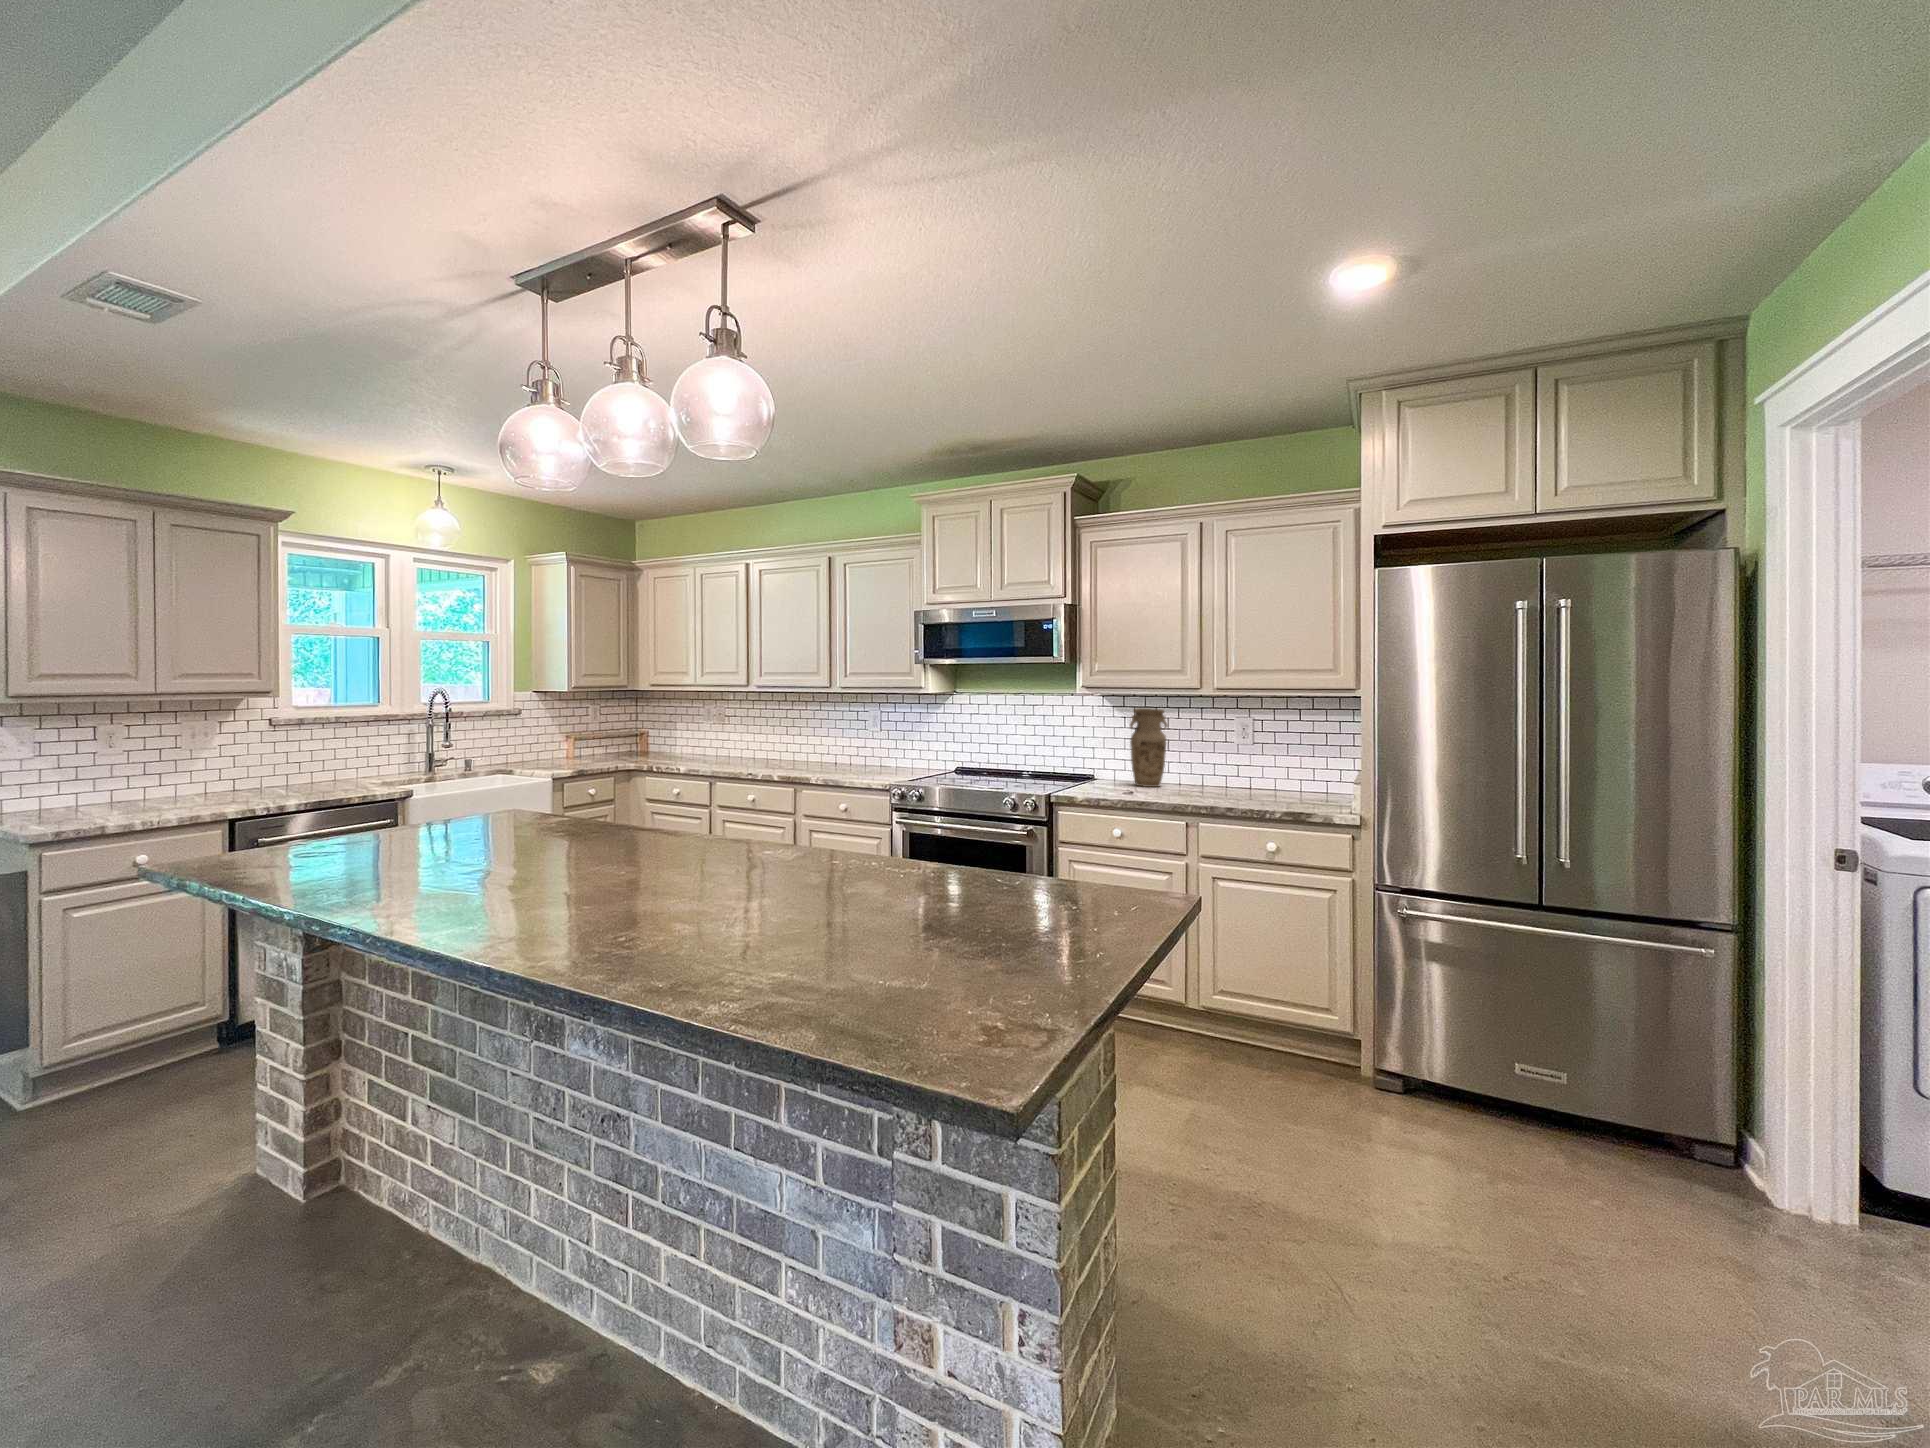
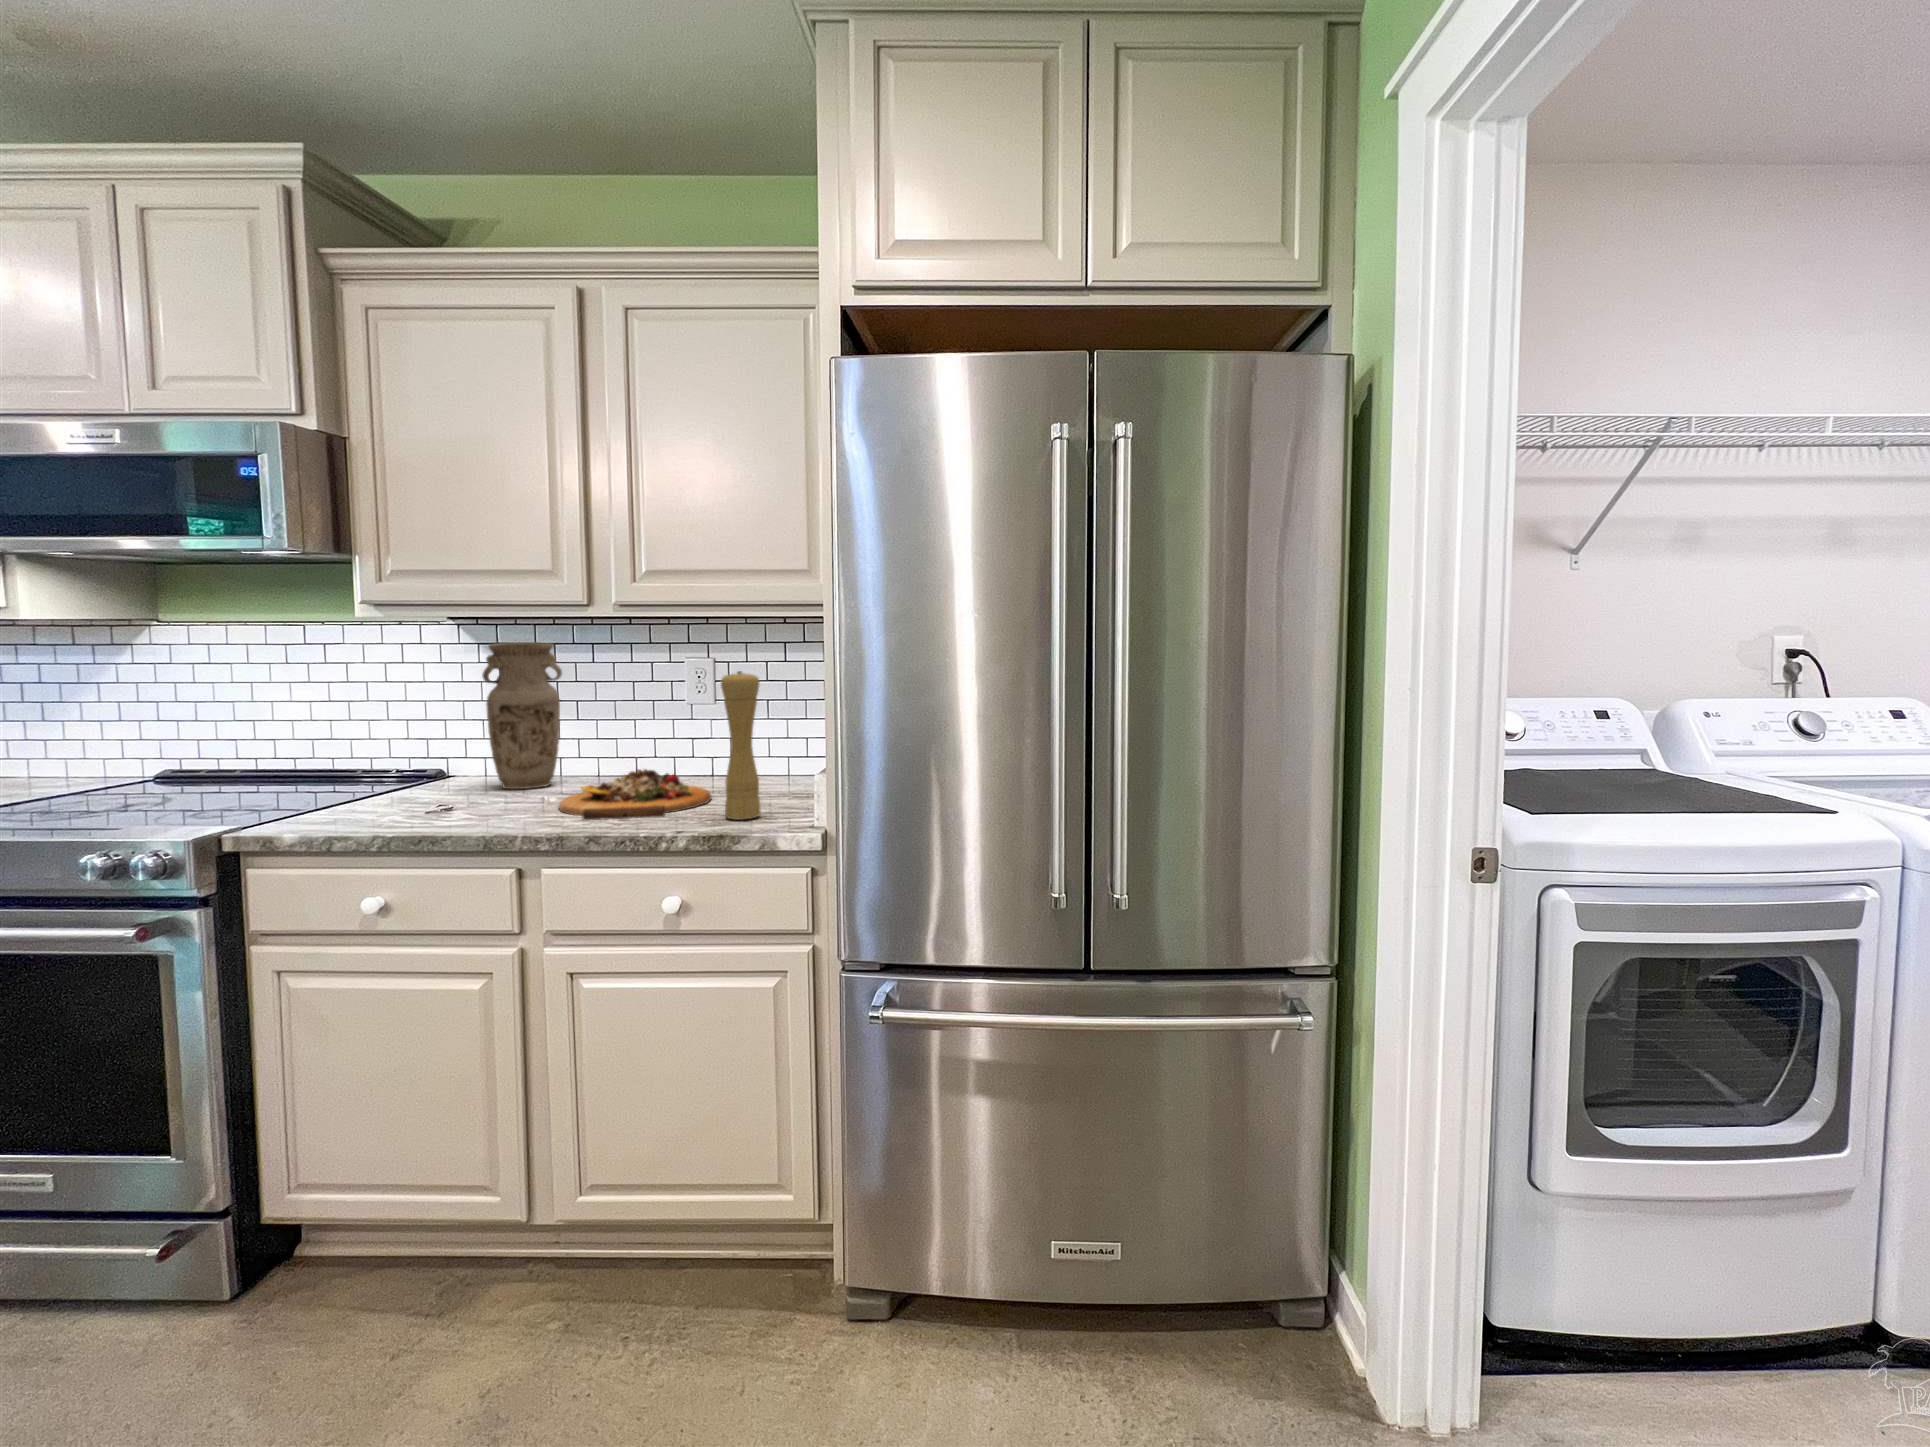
pepper mill: none [1291,728,1314,808] -> present [721,671,761,820]
cutting board: none [1186,779,1268,804] -> present [559,769,711,820]

